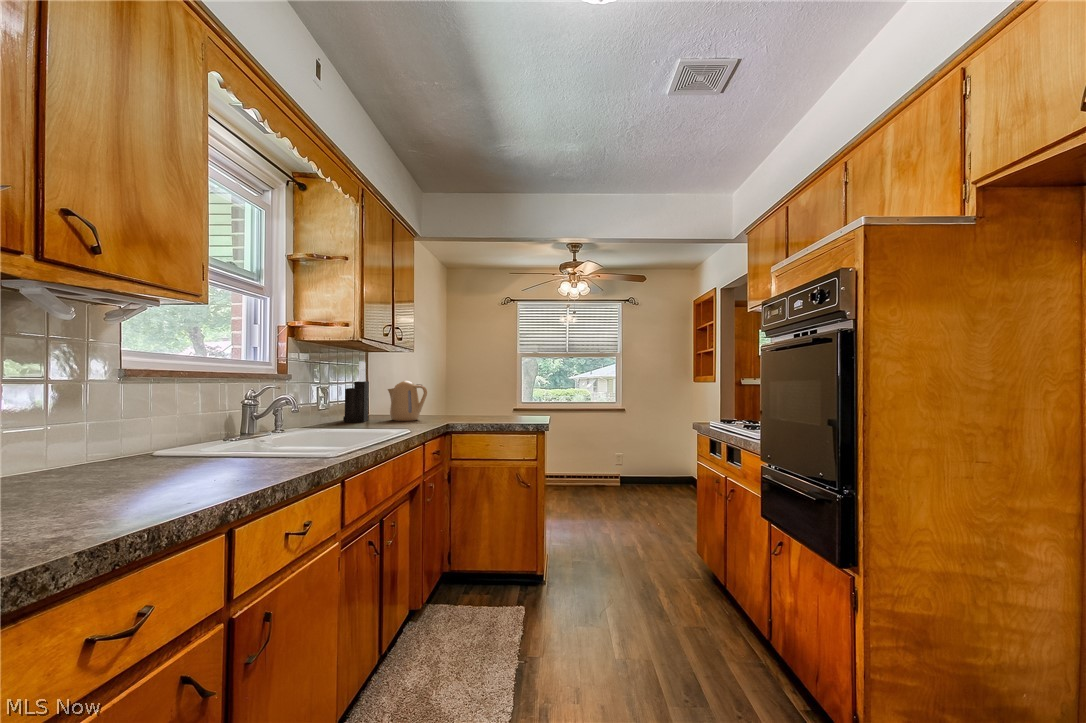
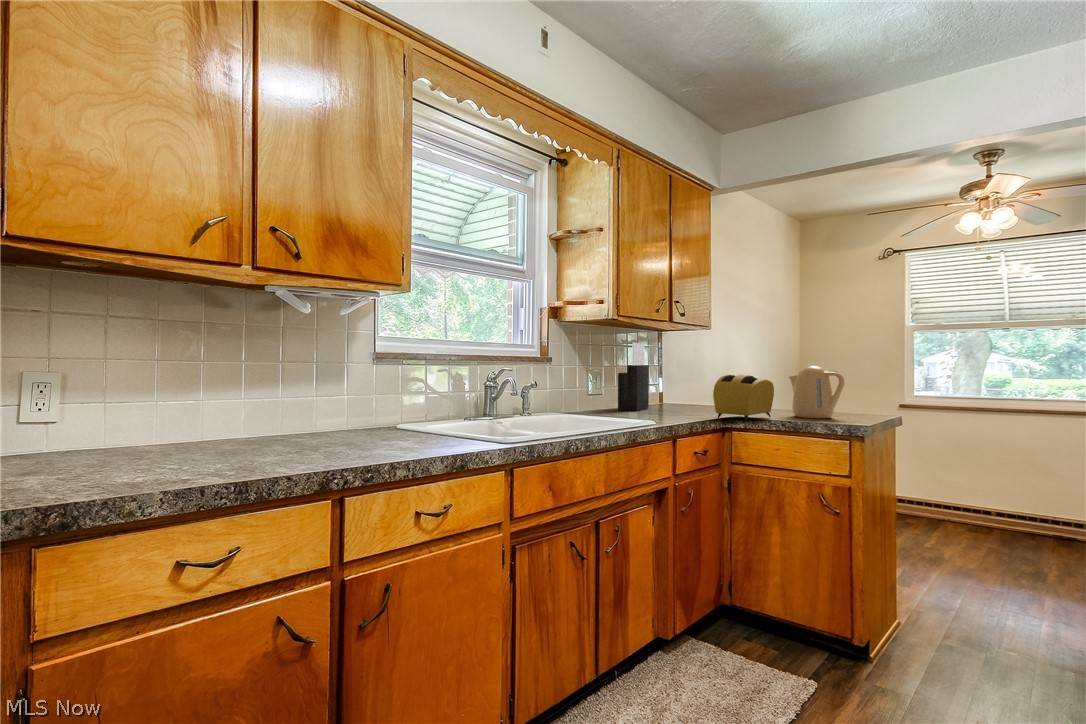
kettle: present [388,381,427,421] -> present [789,366,844,418]
toaster: none [439,388,478,424] -> present [713,375,774,421]

